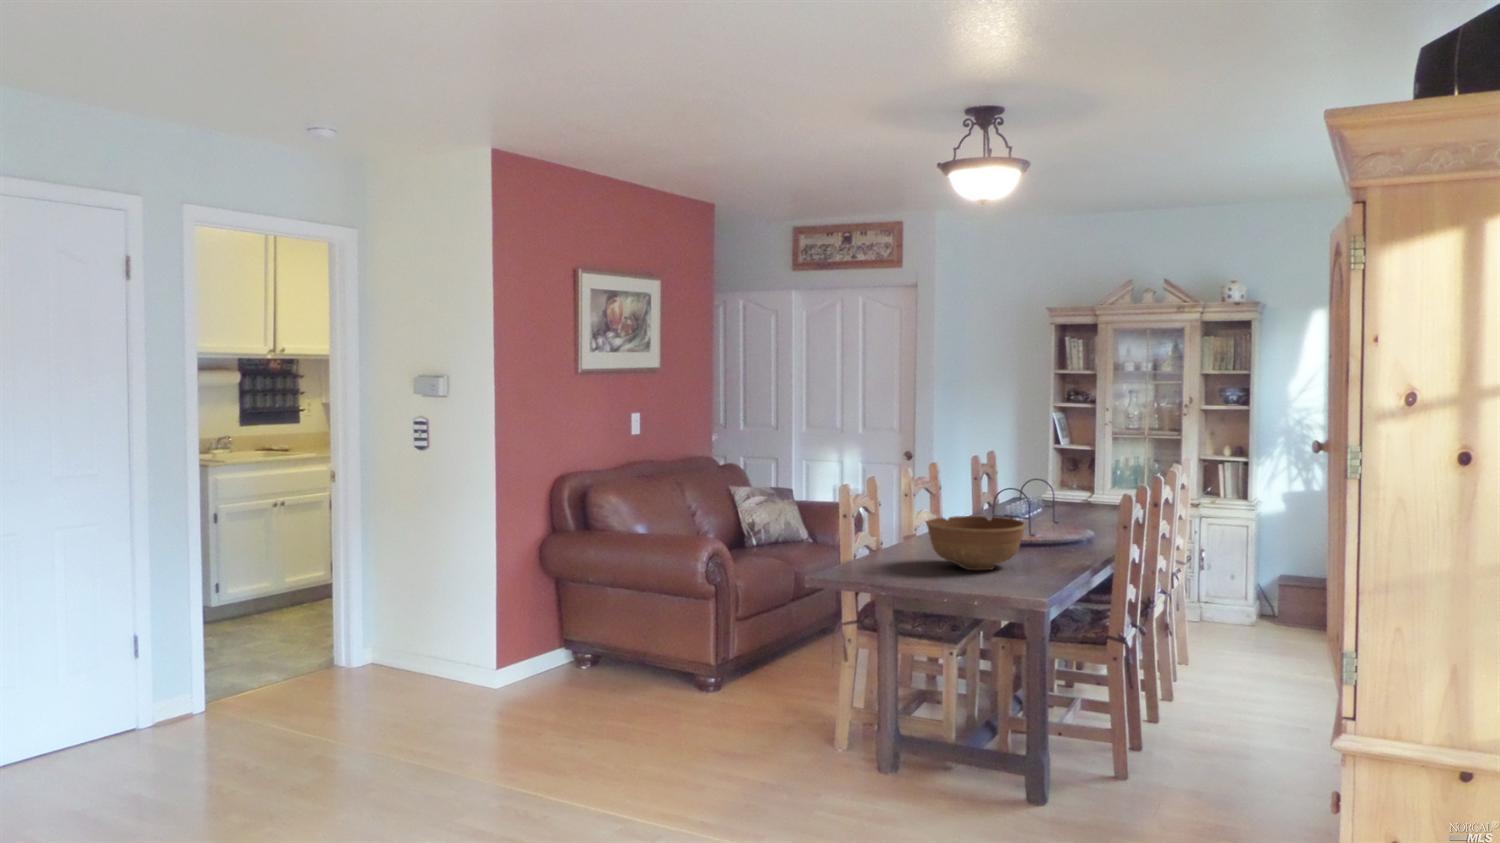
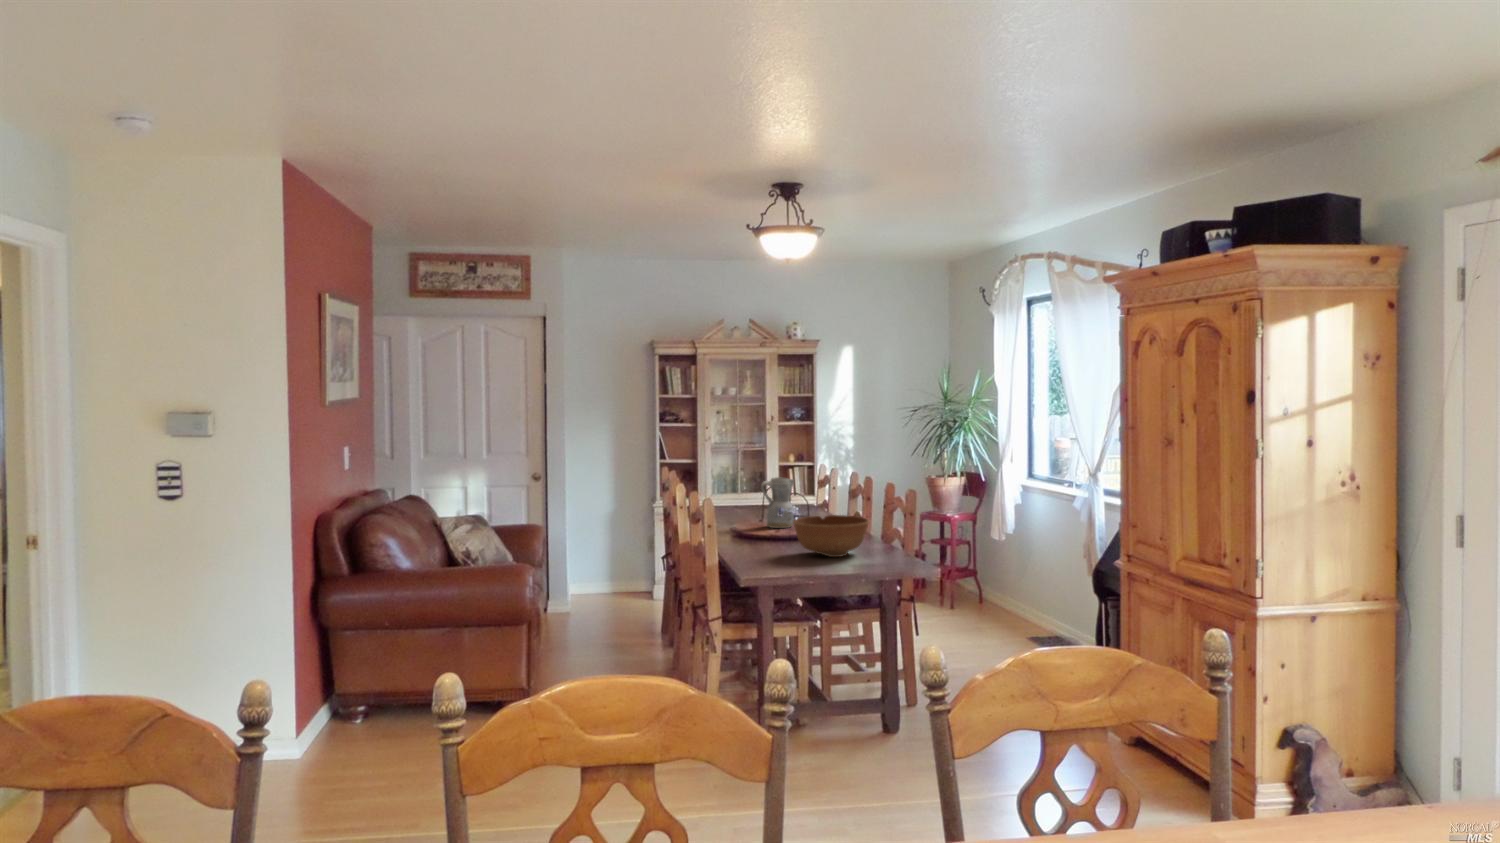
ceramic pitcher: none [1014,468,1056,532] -> present [761,477,794,528]

